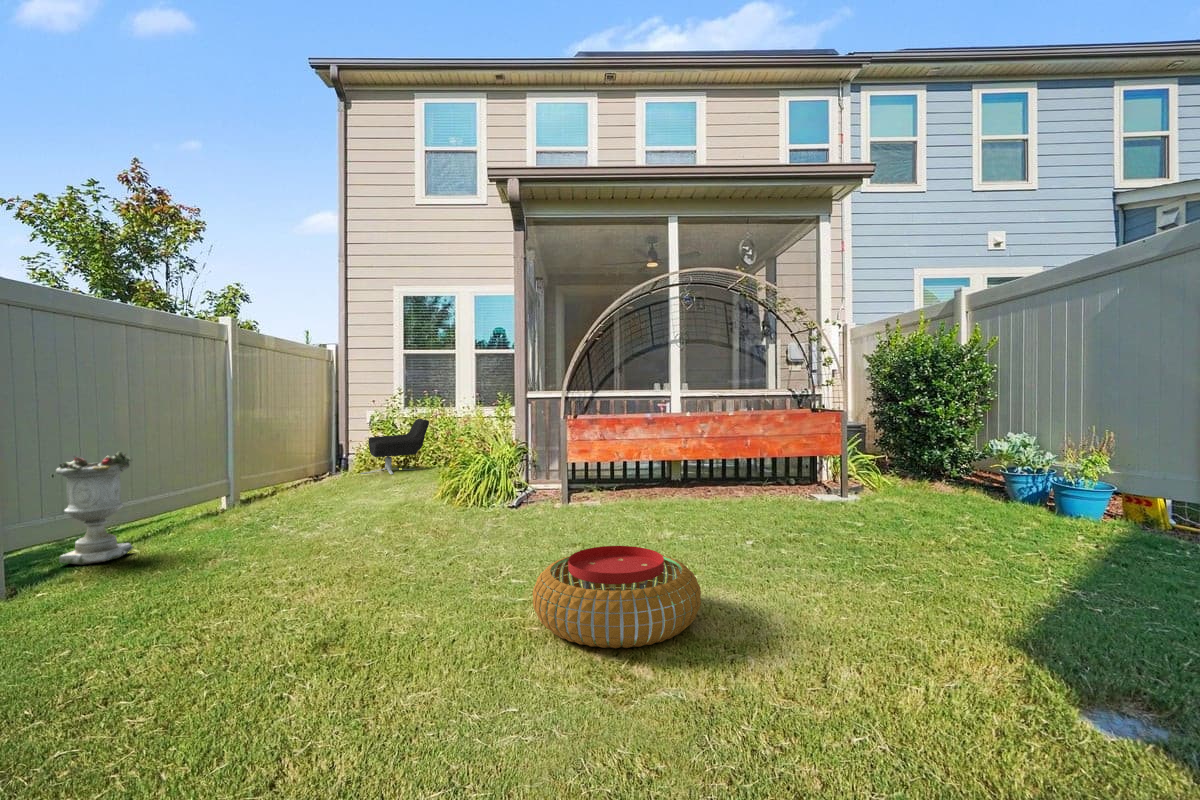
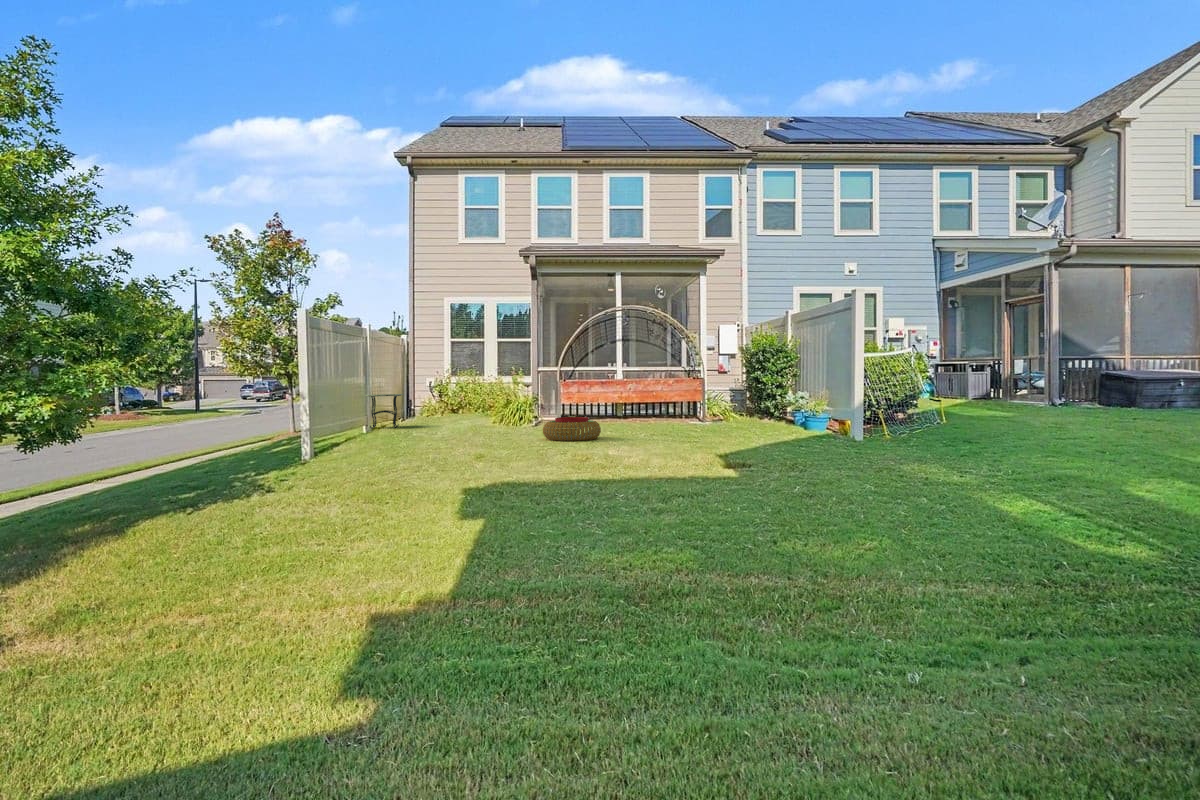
lounge chair: present [362,419,429,474] -> none [429,386,472,420]
side table: none [192,446,276,519] -> present [365,394,403,429]
planter: present [56,452,133,565] -> none [337,388,364,435]

